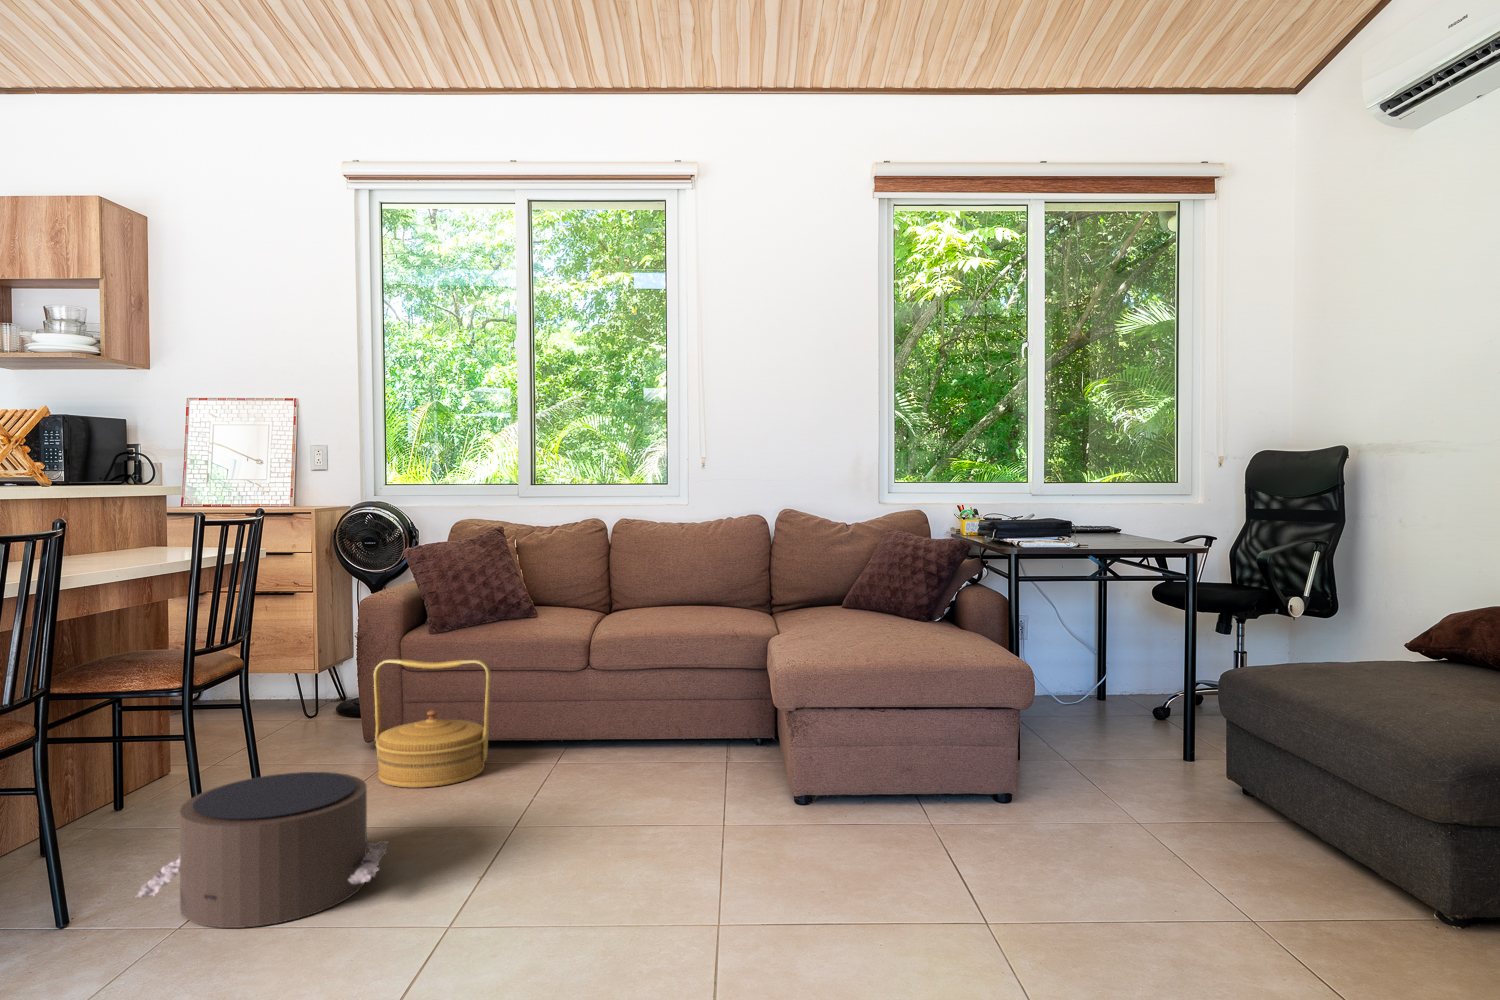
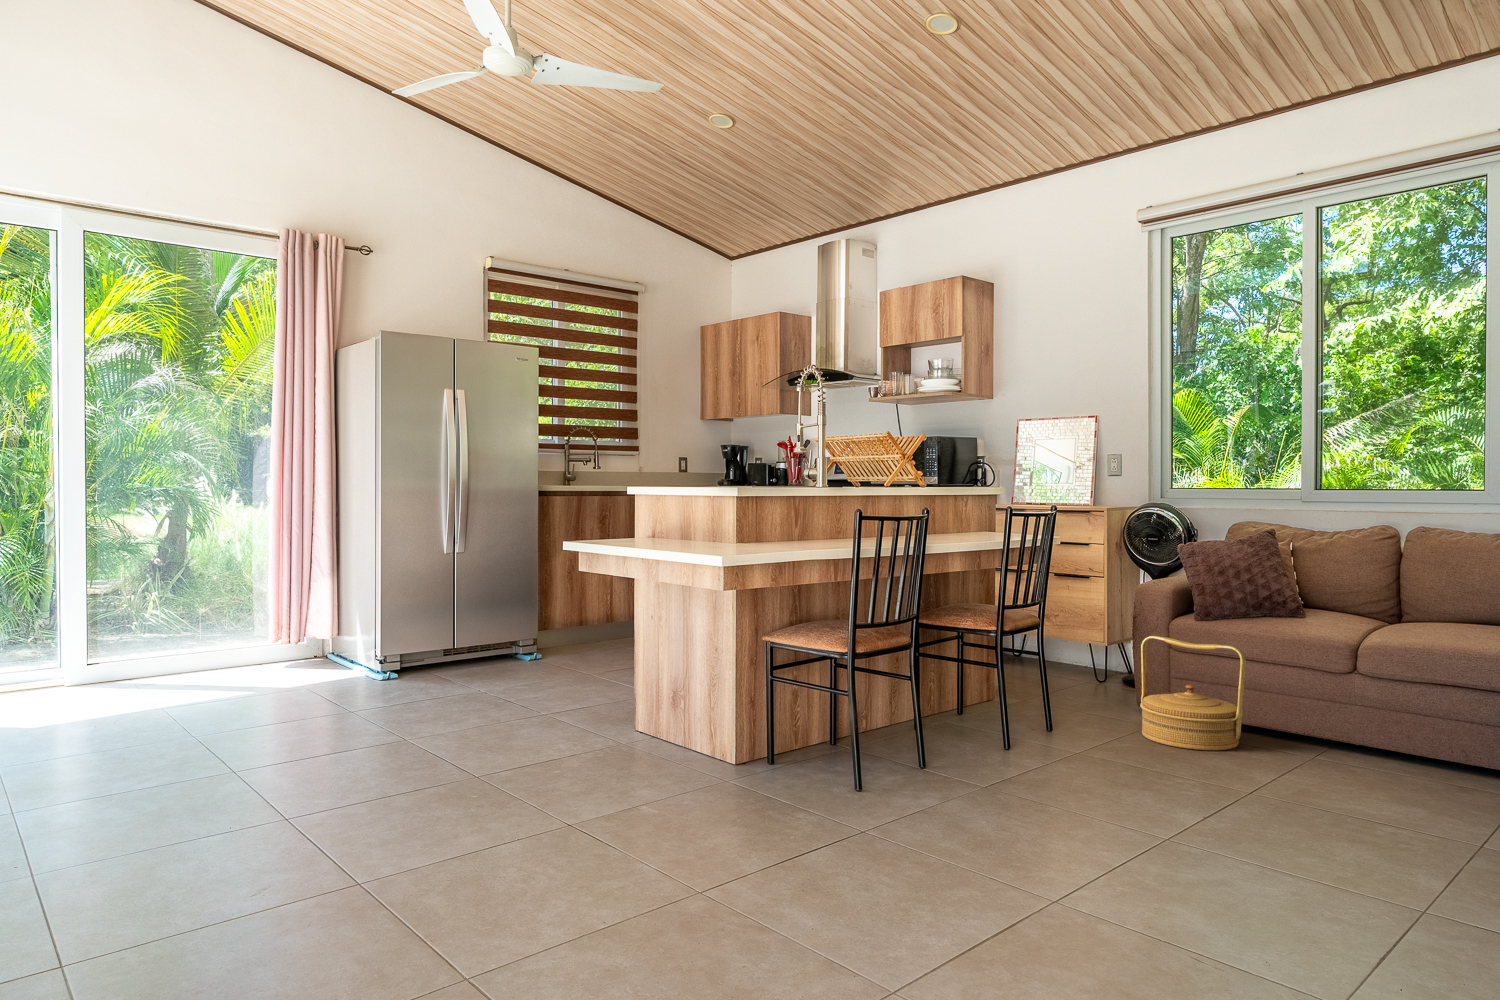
pouf: present [136,772,388,928] -> none [960,701,1132,803]

